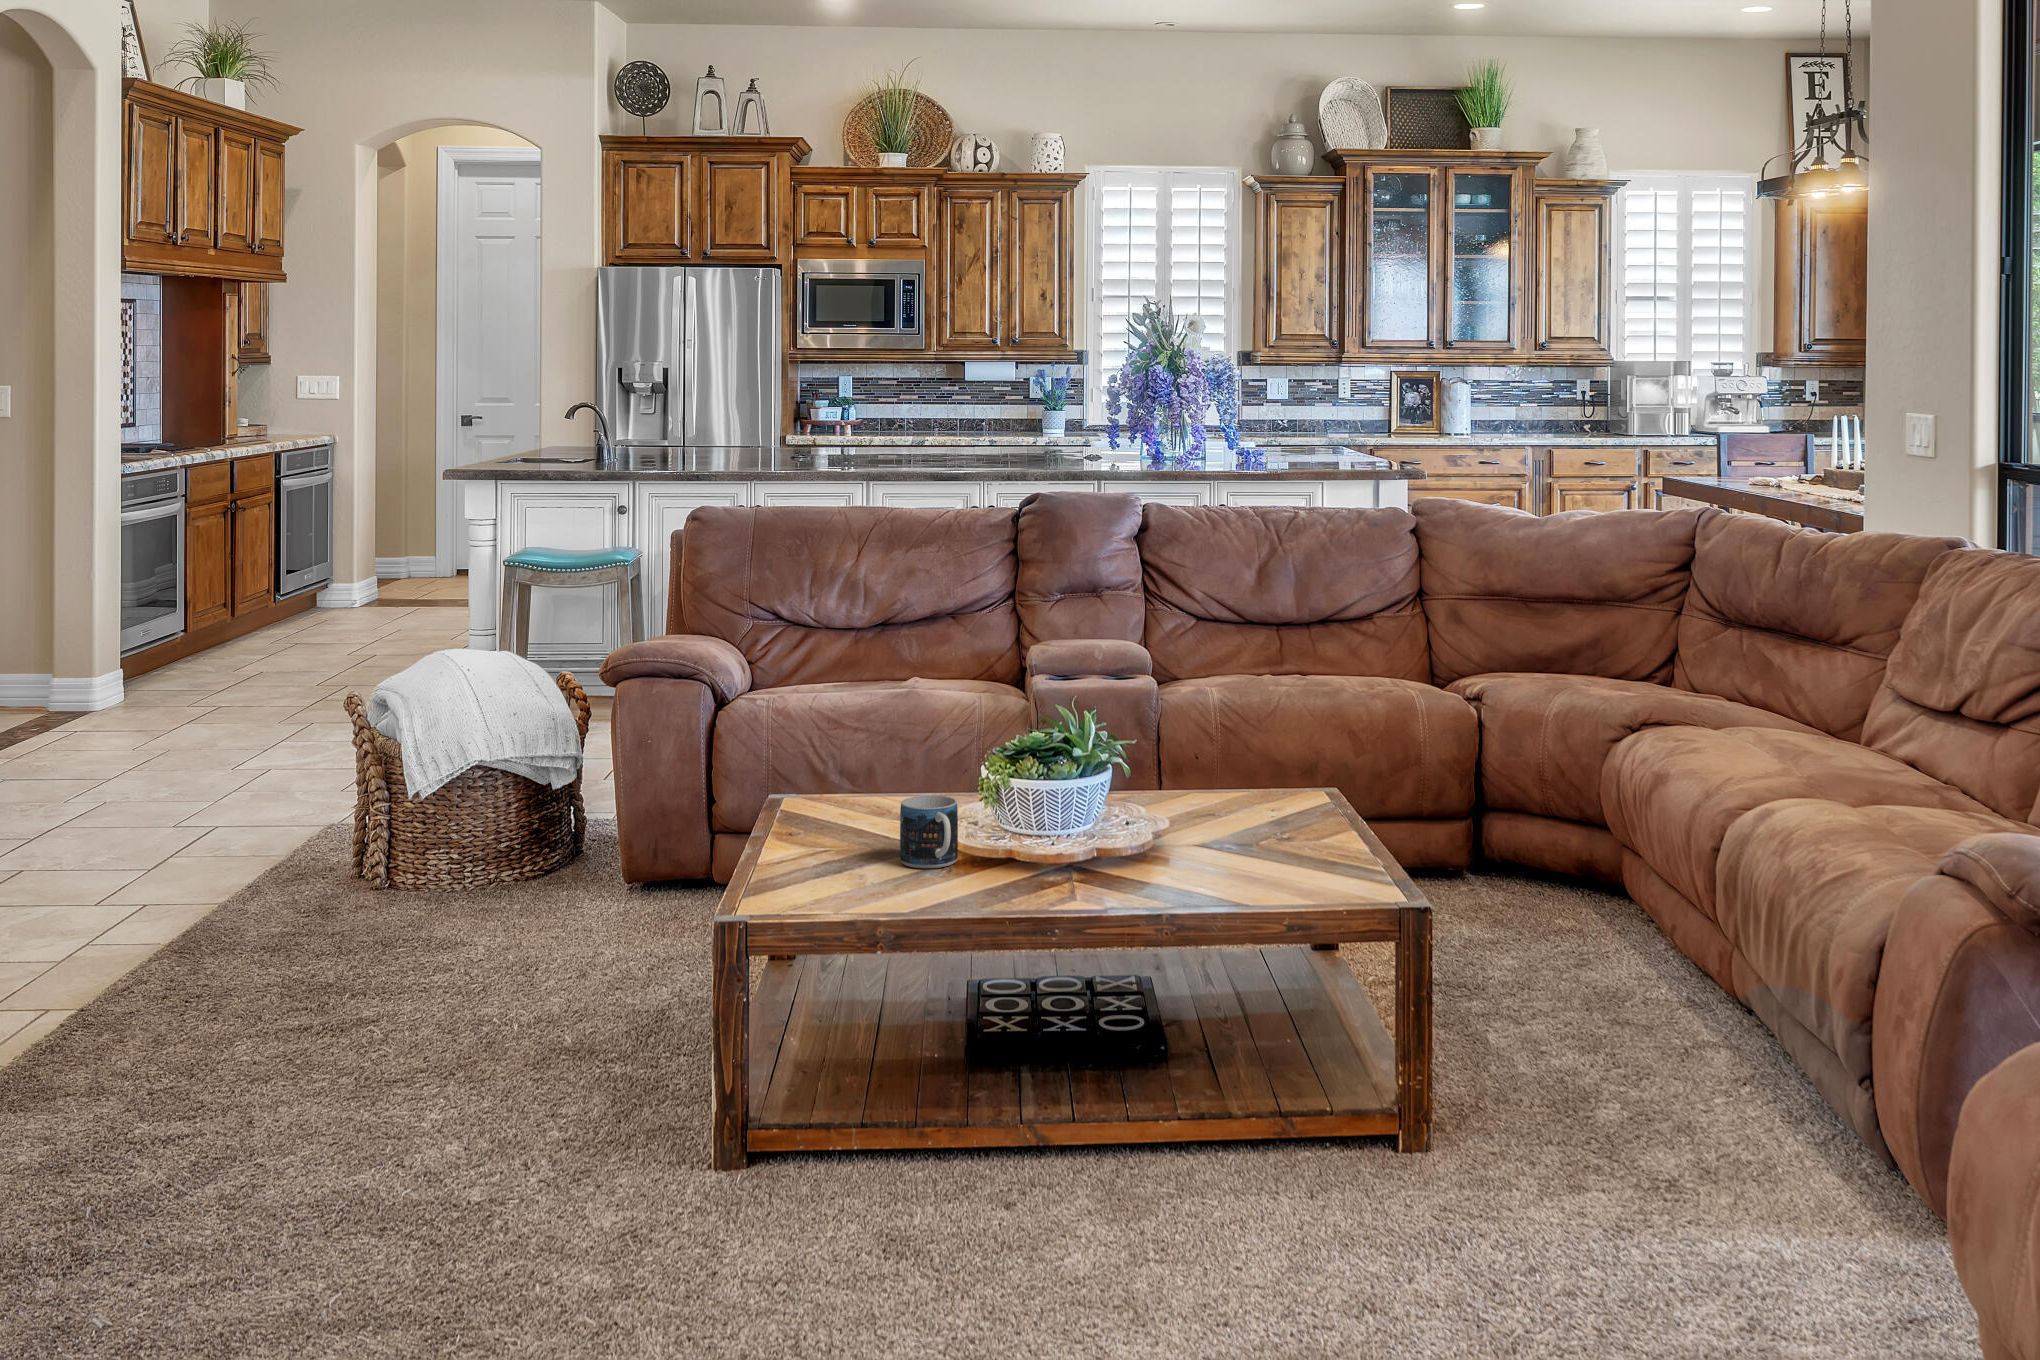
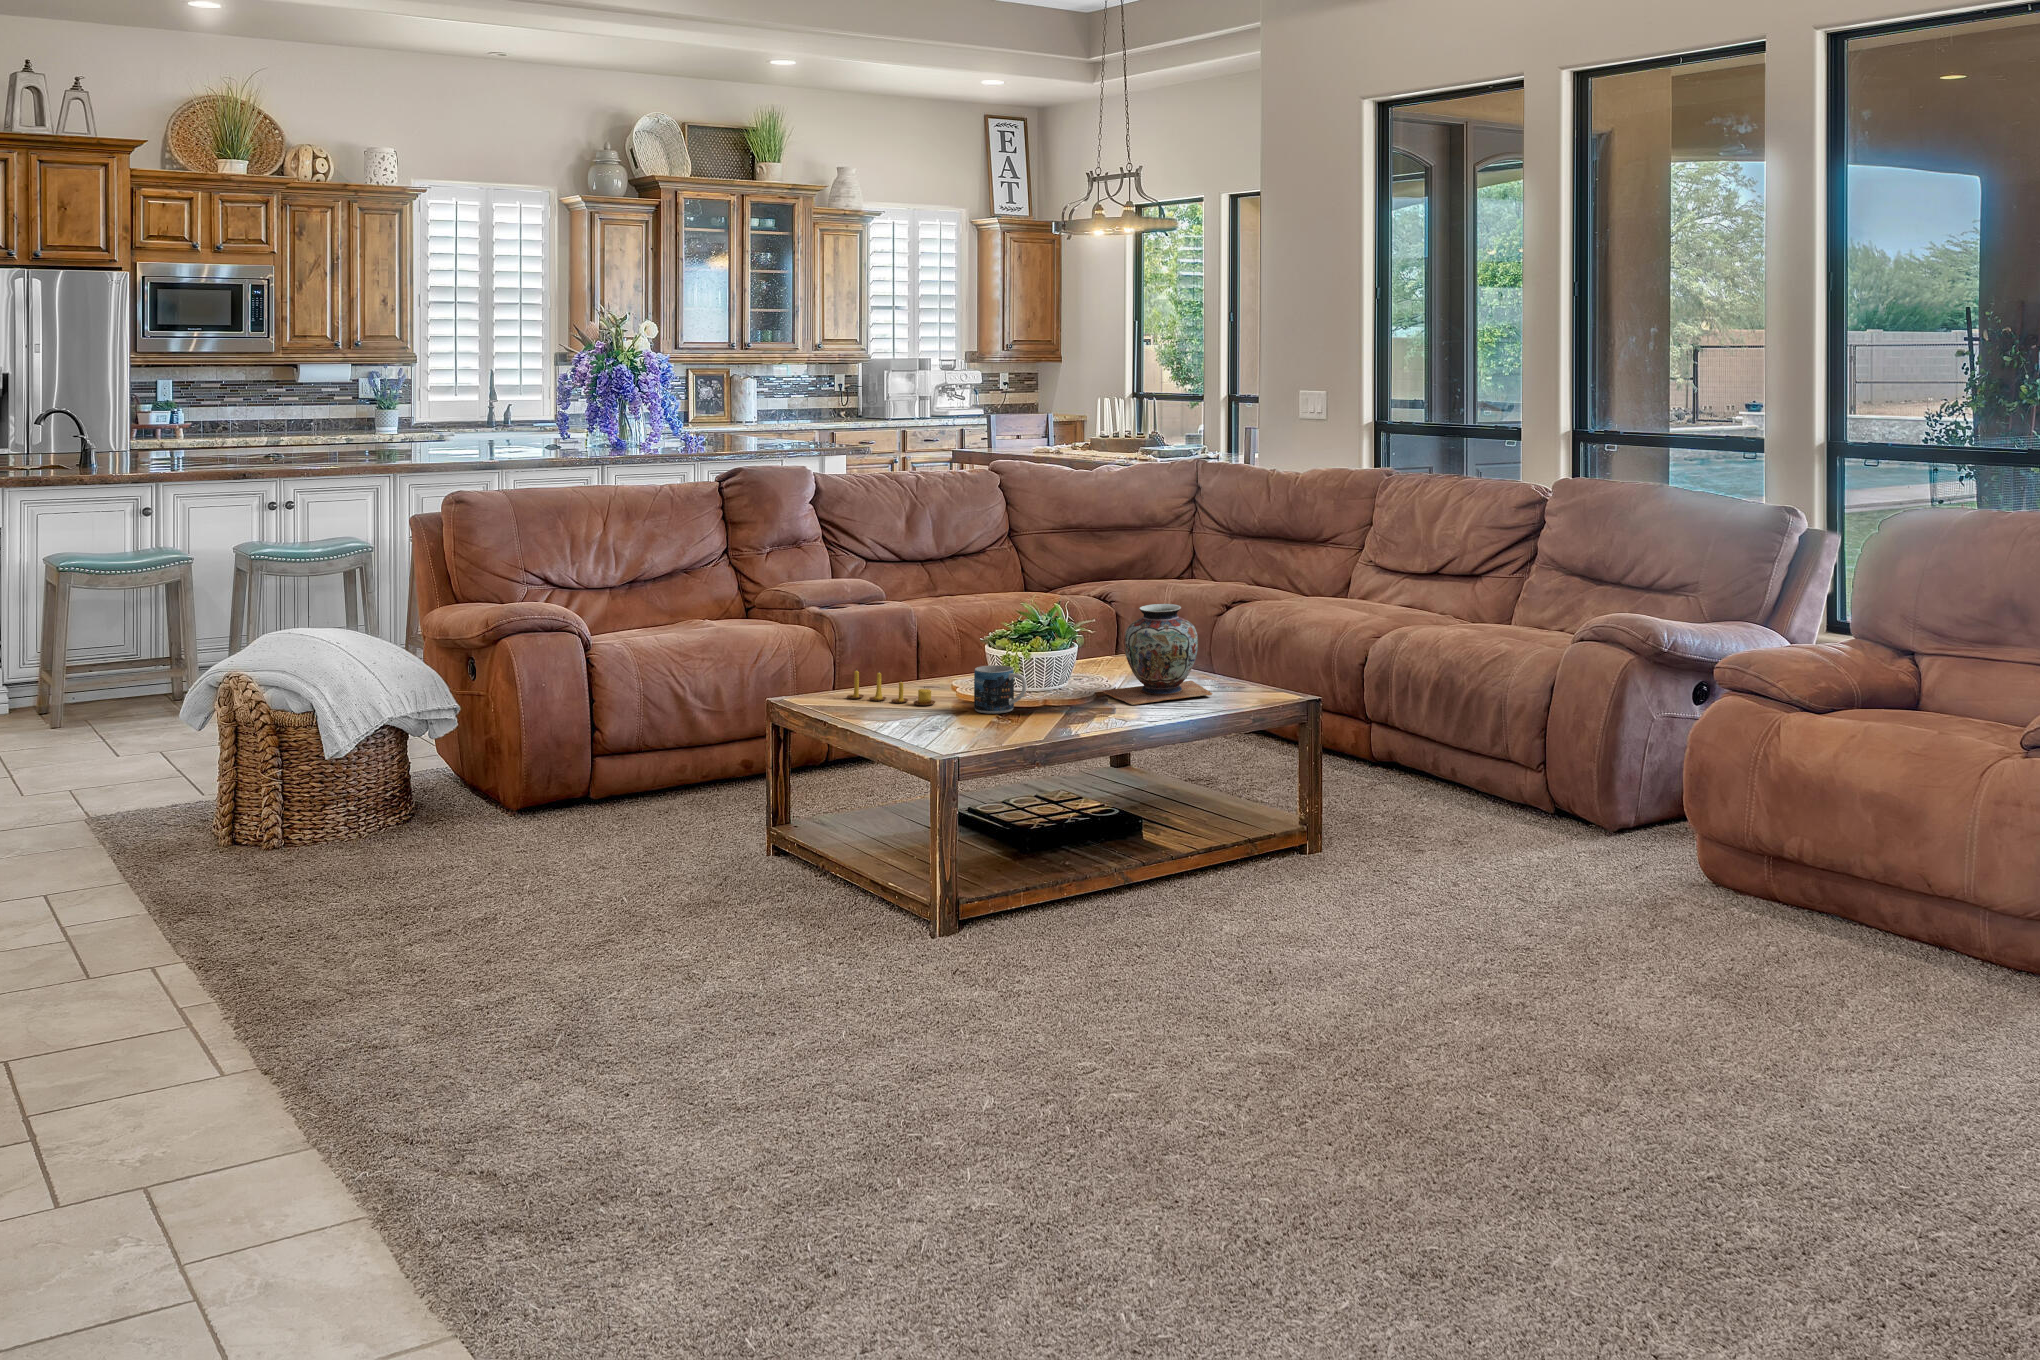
decorative vase: none [1112,732,1270,887] -> present [1103,604,1212,705]
candle: none [821,773,894,839] -> present [847,670,935,705]

